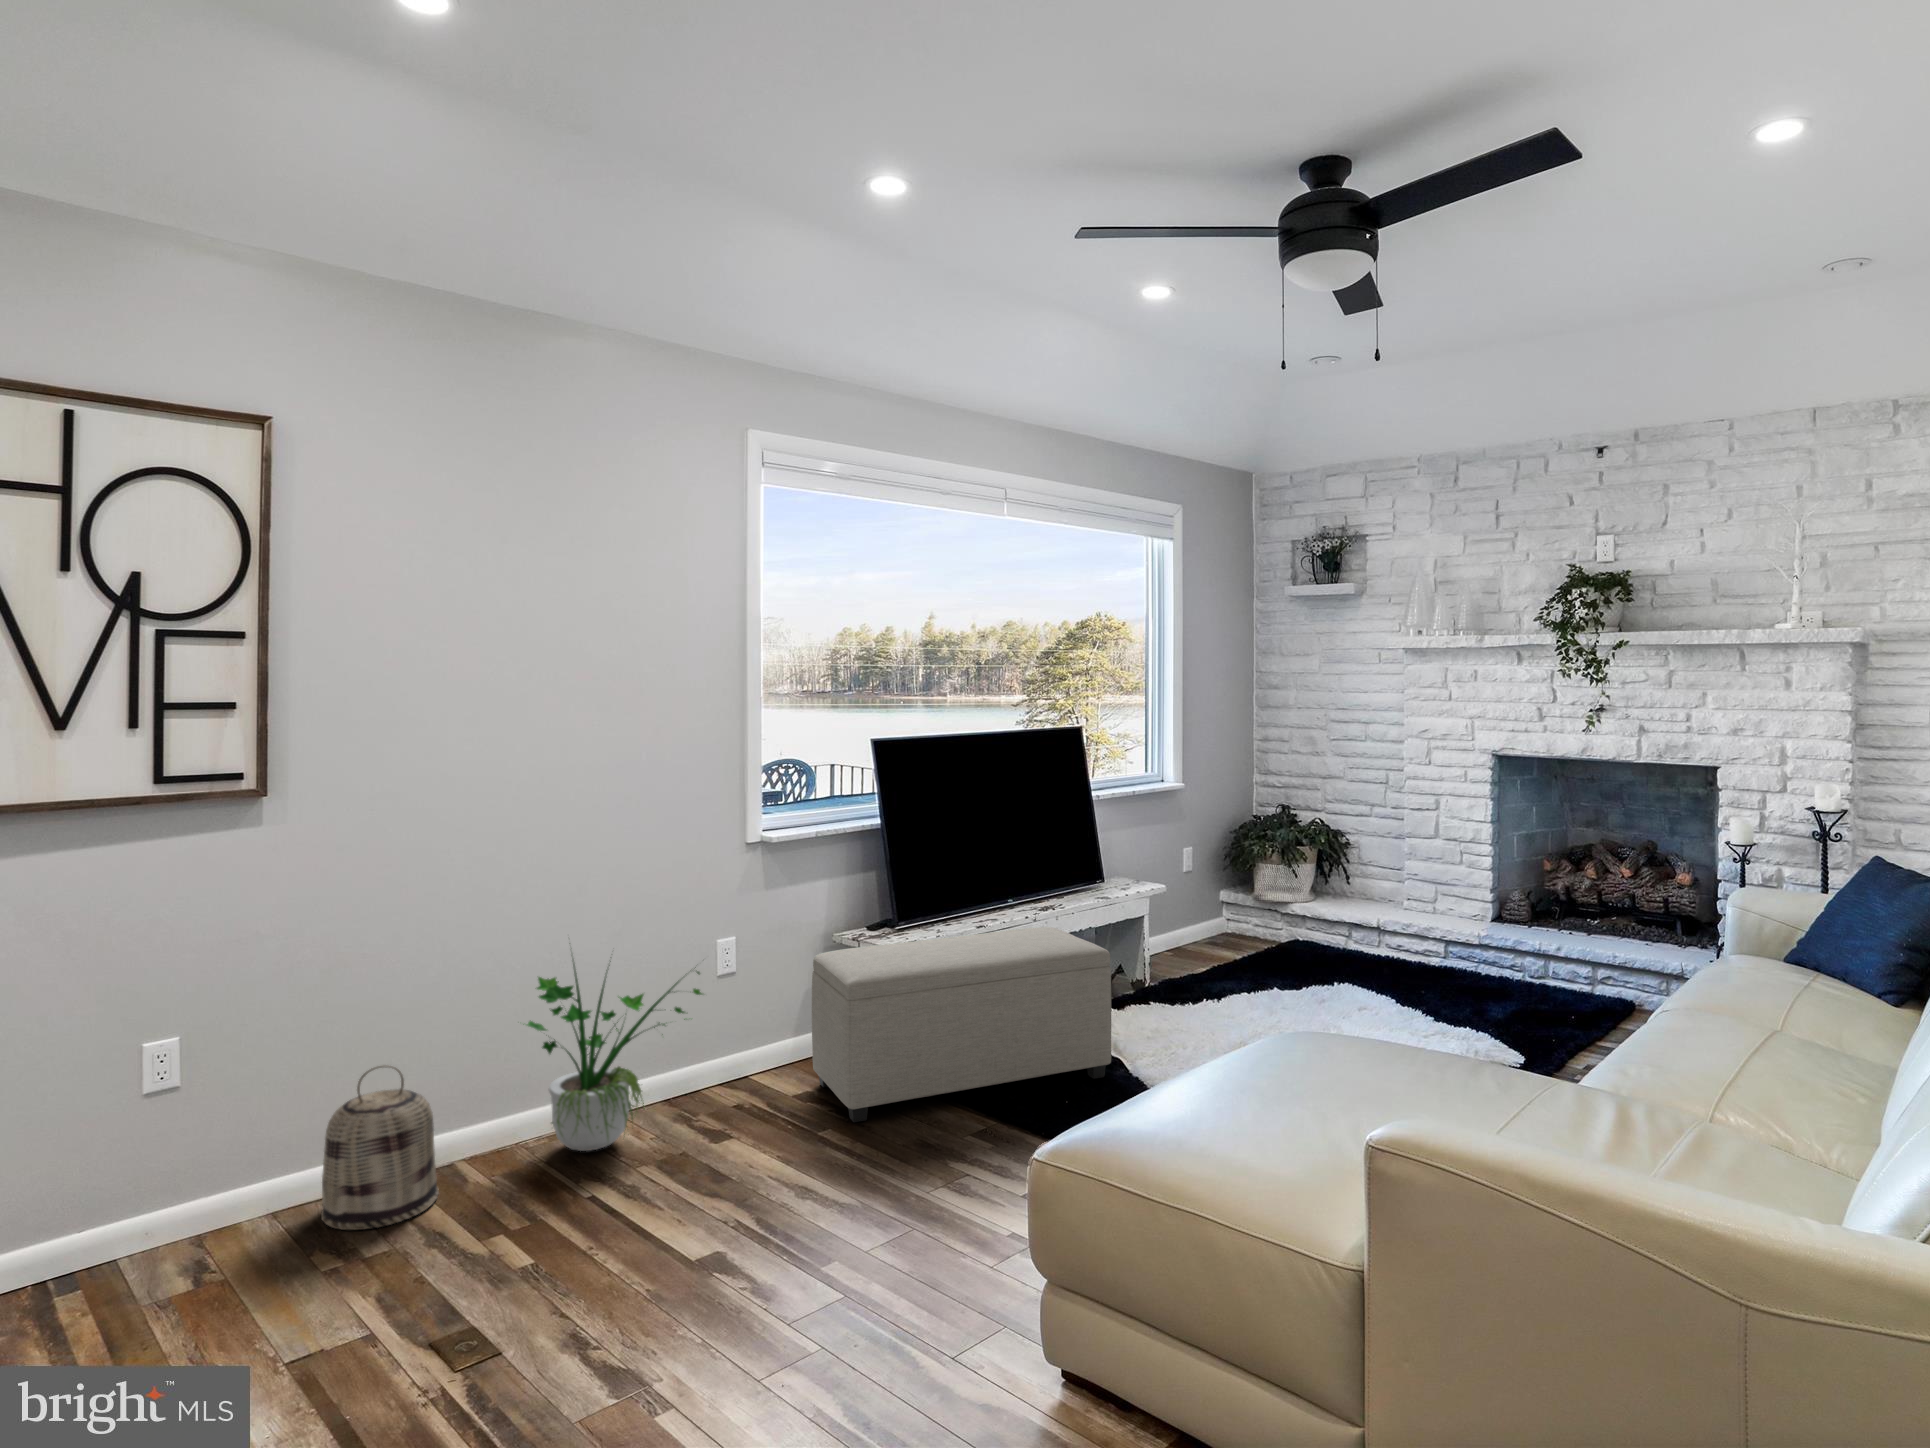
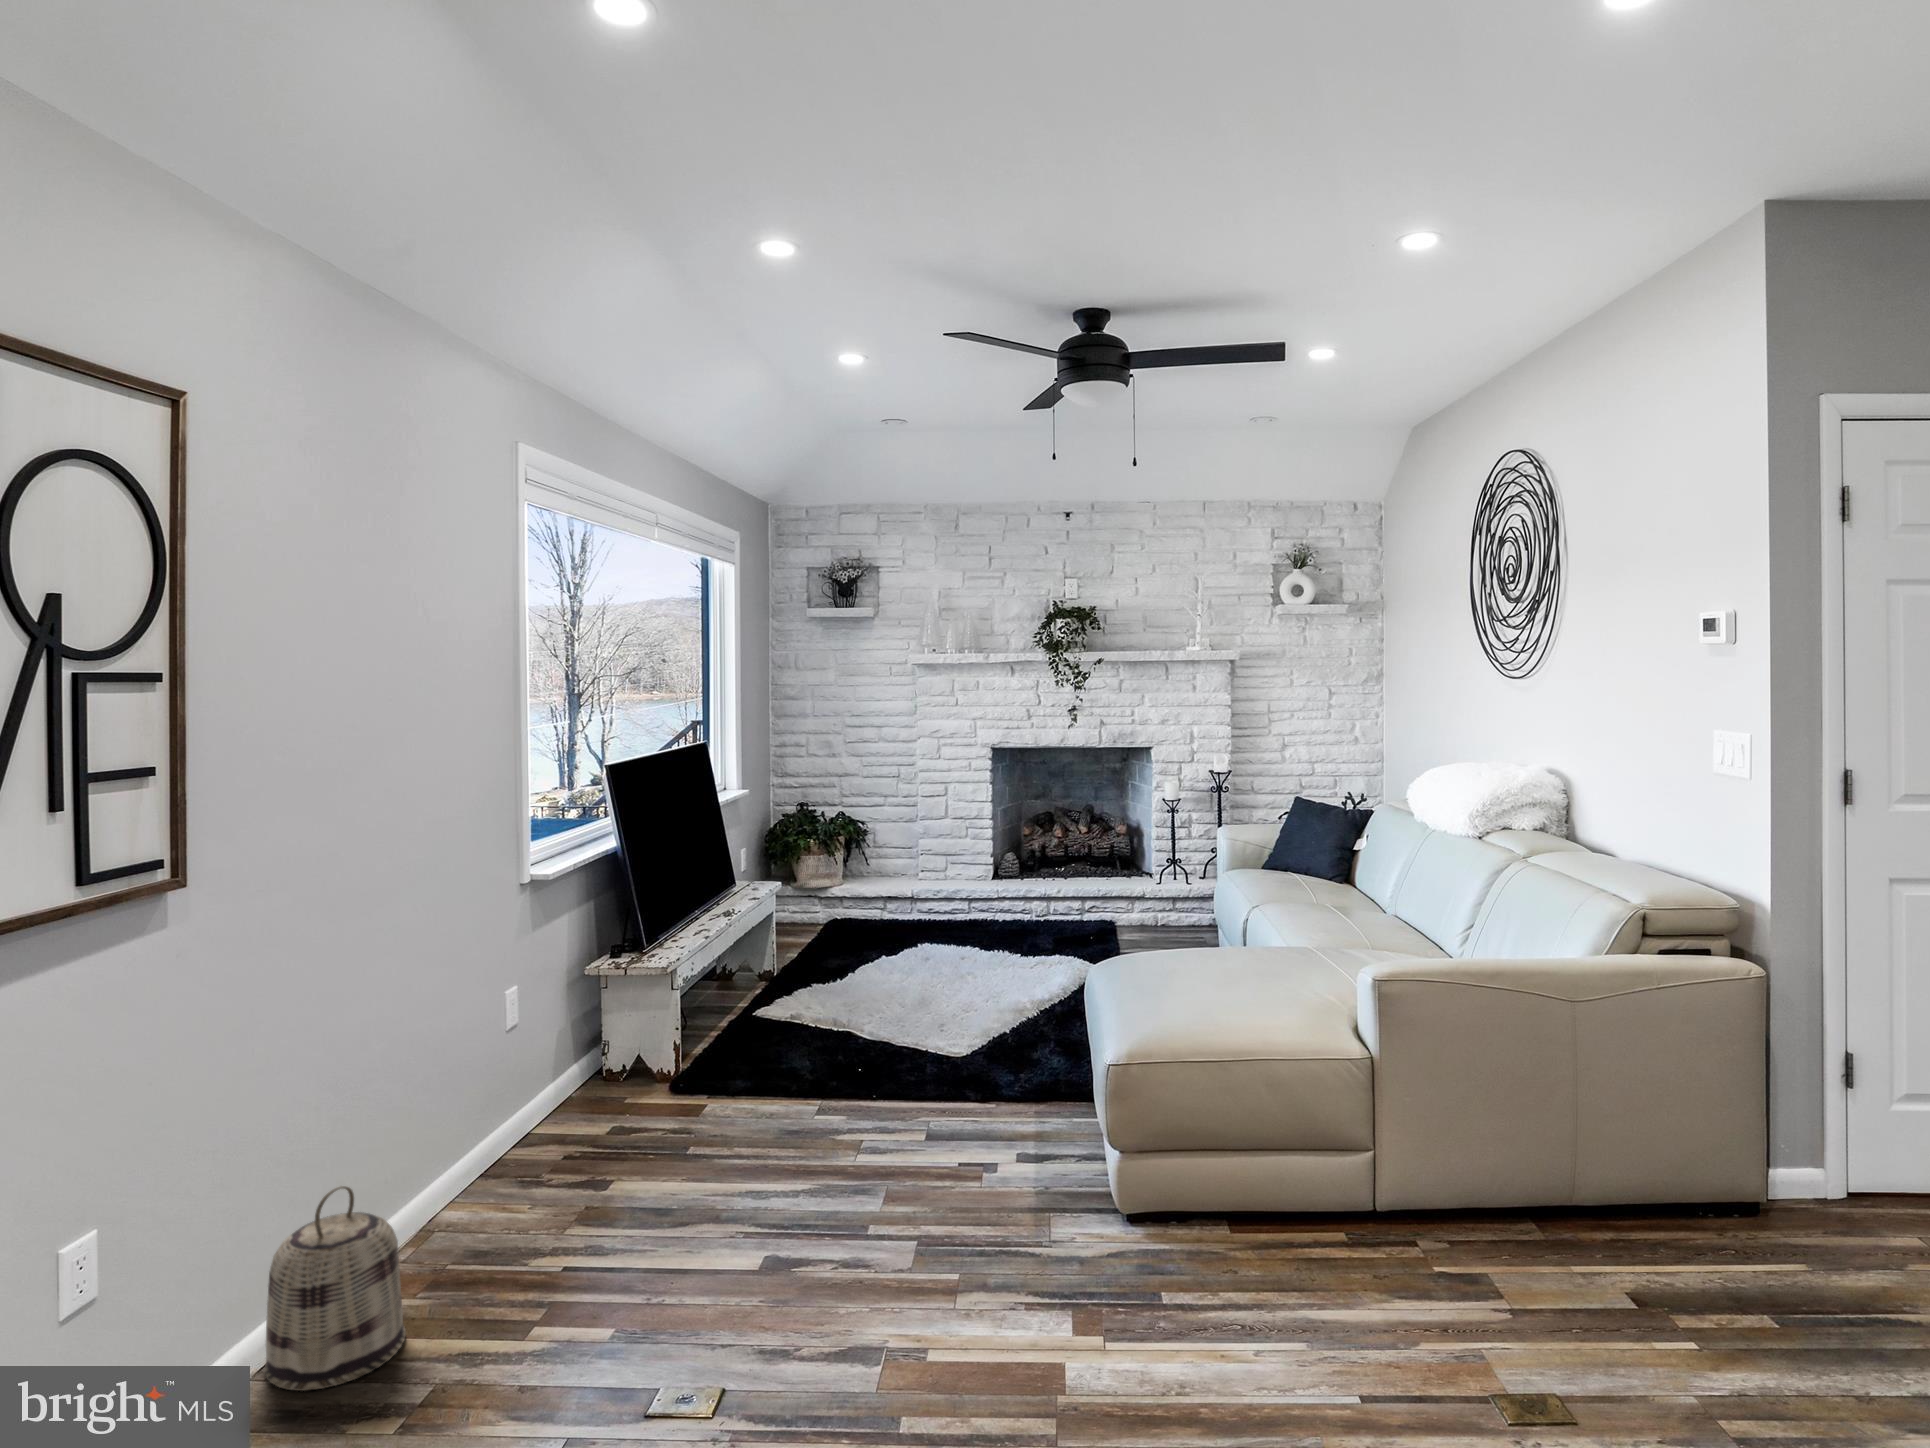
ottoman: present [812,927,1111,1122] -> none [616,929,869,1136]
potted plant: present [527,961,702,1151] -> none [401,1001,557,1238]

